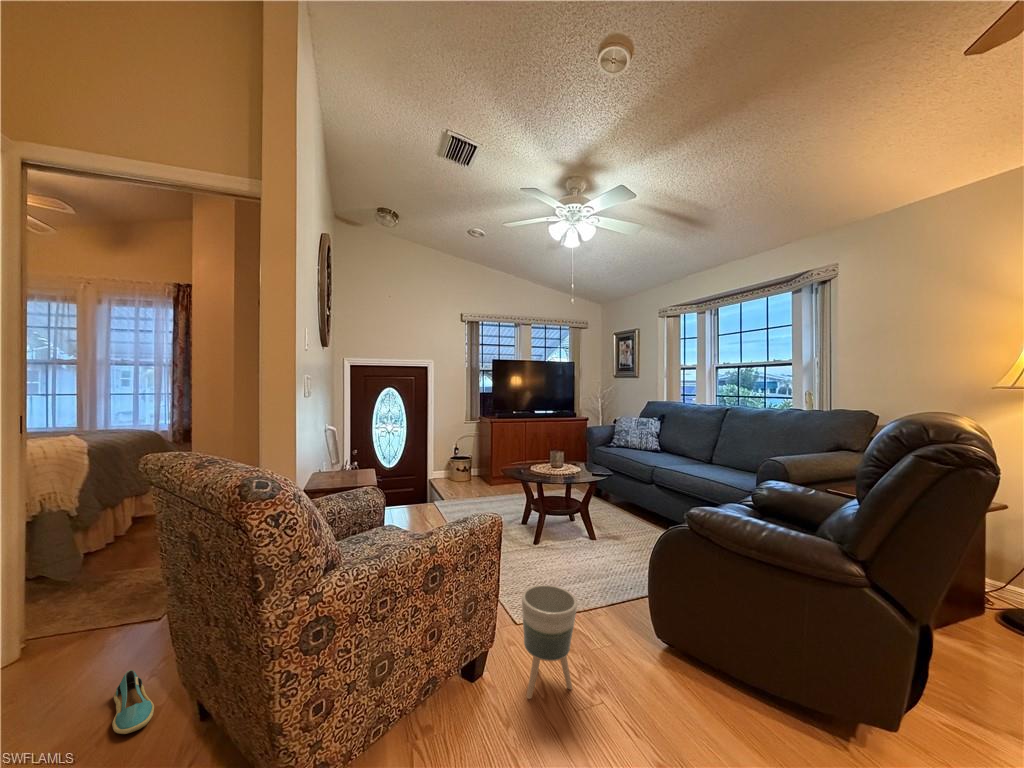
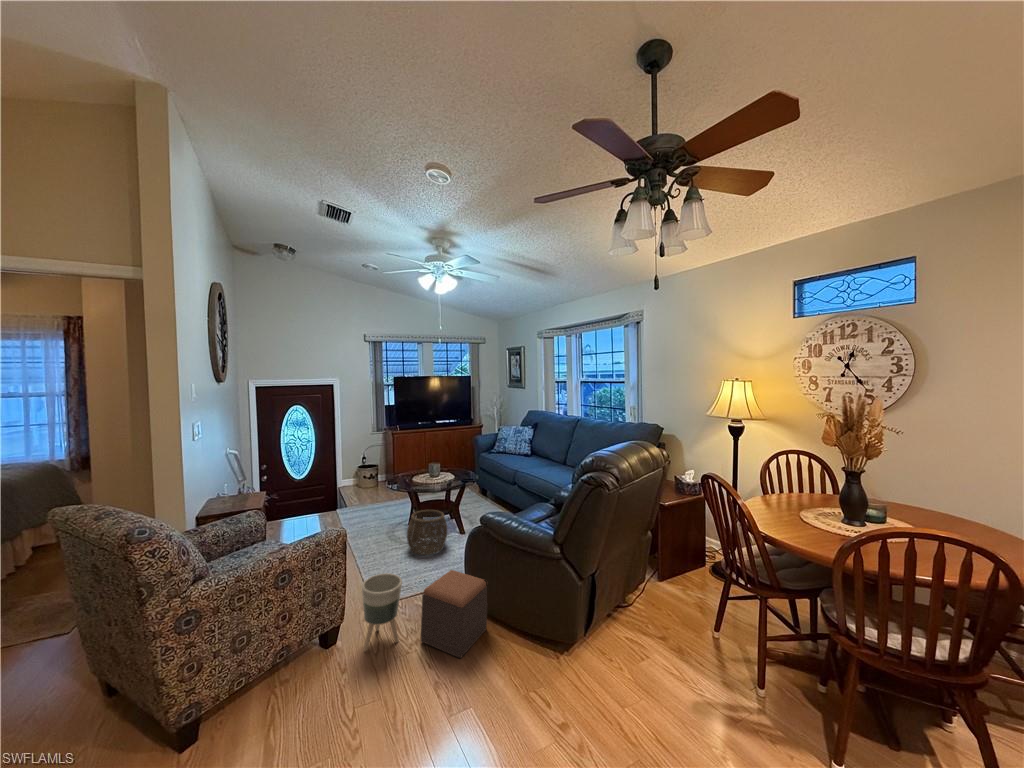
woven basket: none [533,507,585,565] -> present [407,510,447,555]
footstool: none [606,589,703,733] -> present [421,570,487,658]
shoe: present [112,670,154,734] -> none [29,671,66,715]

